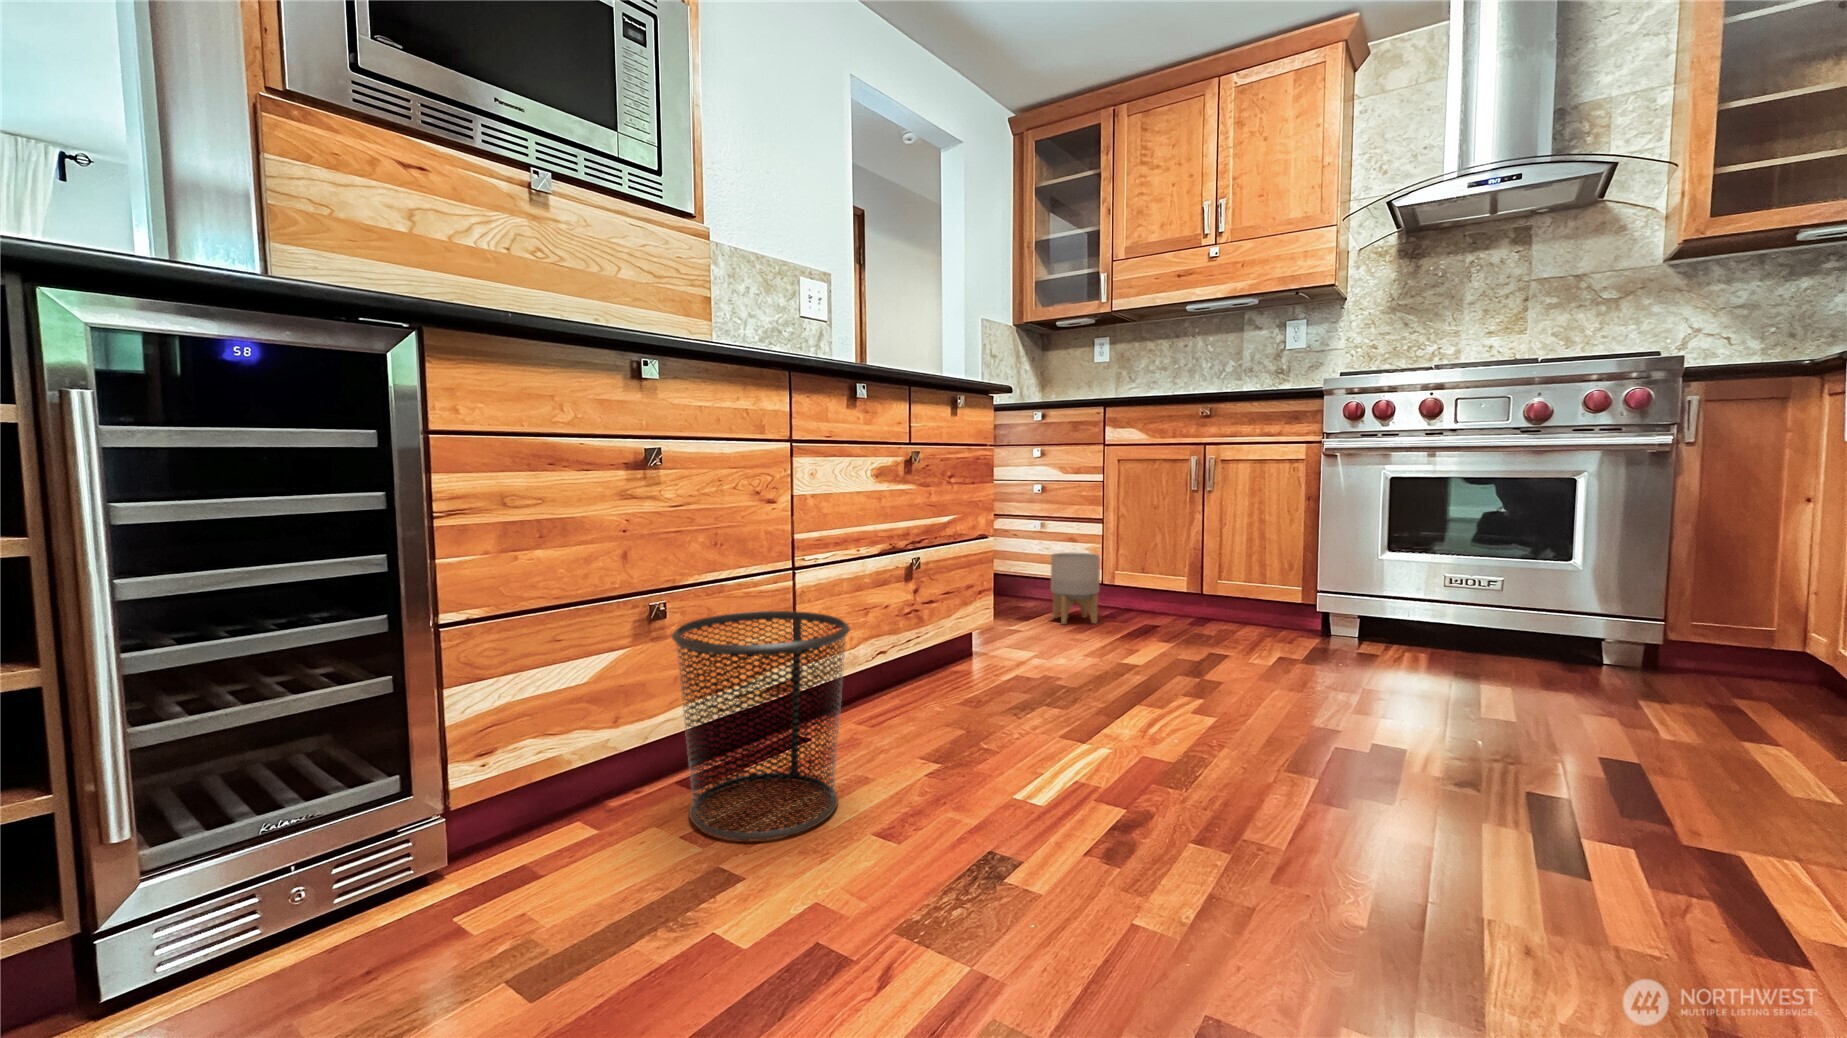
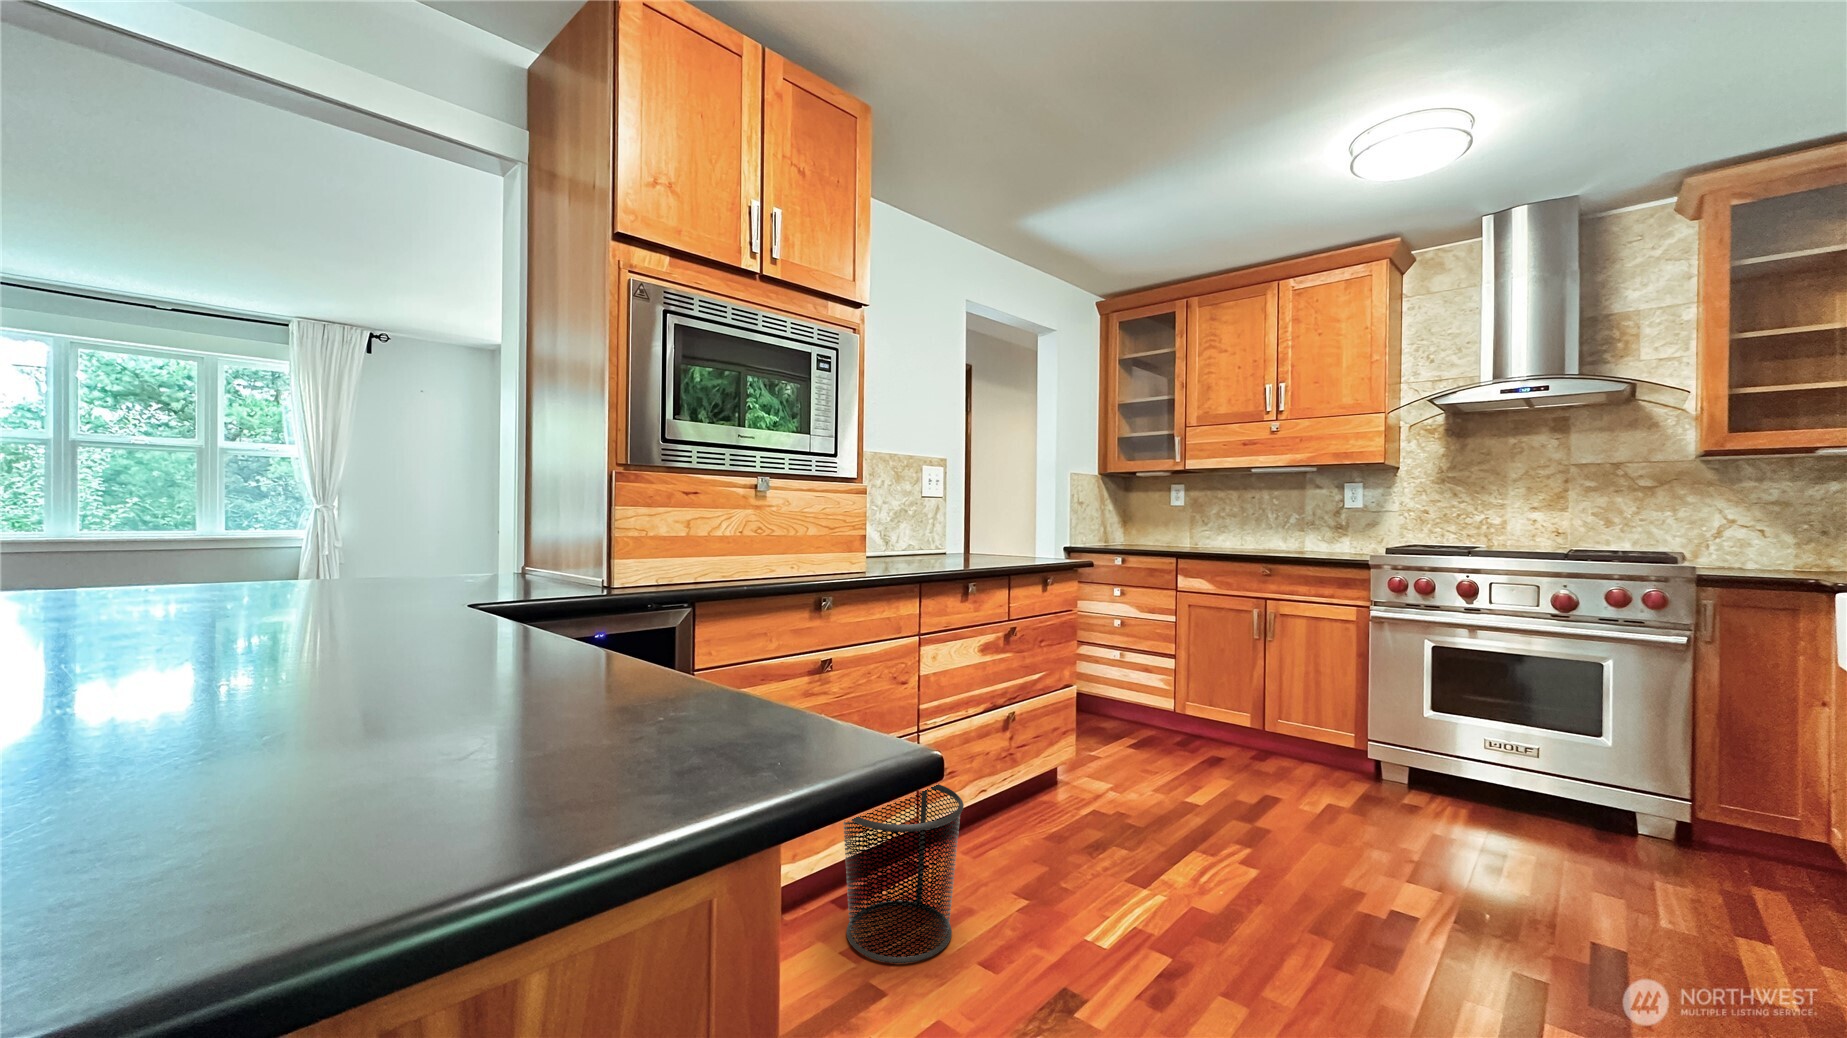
planter: present [1051,552,1100,624] -> none [1127,684,1171,750]

